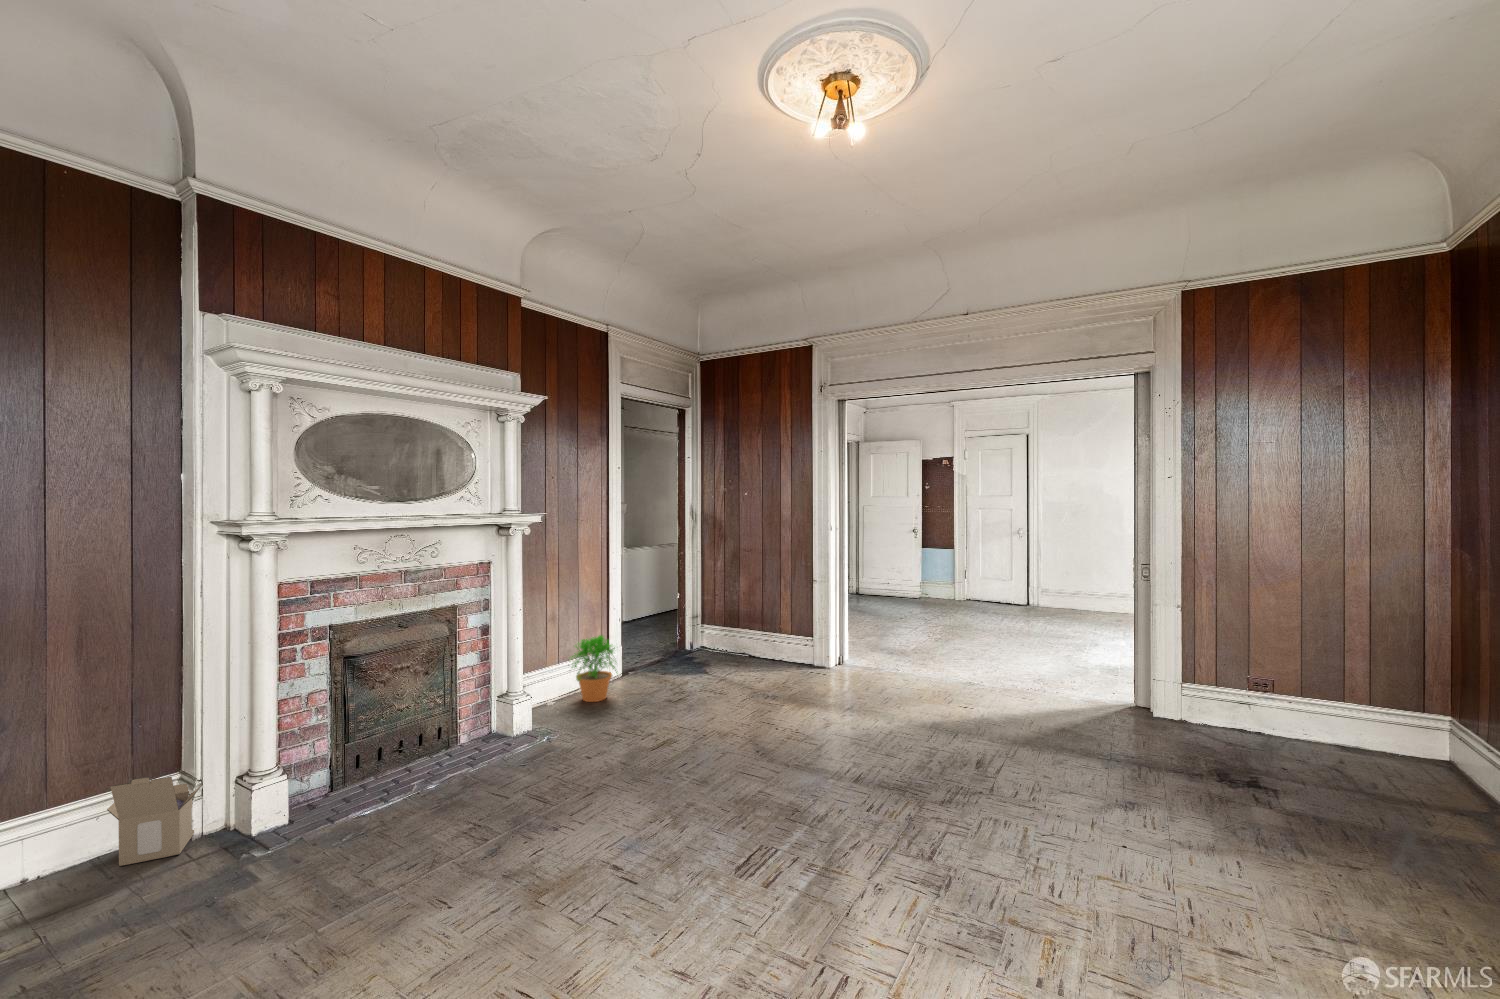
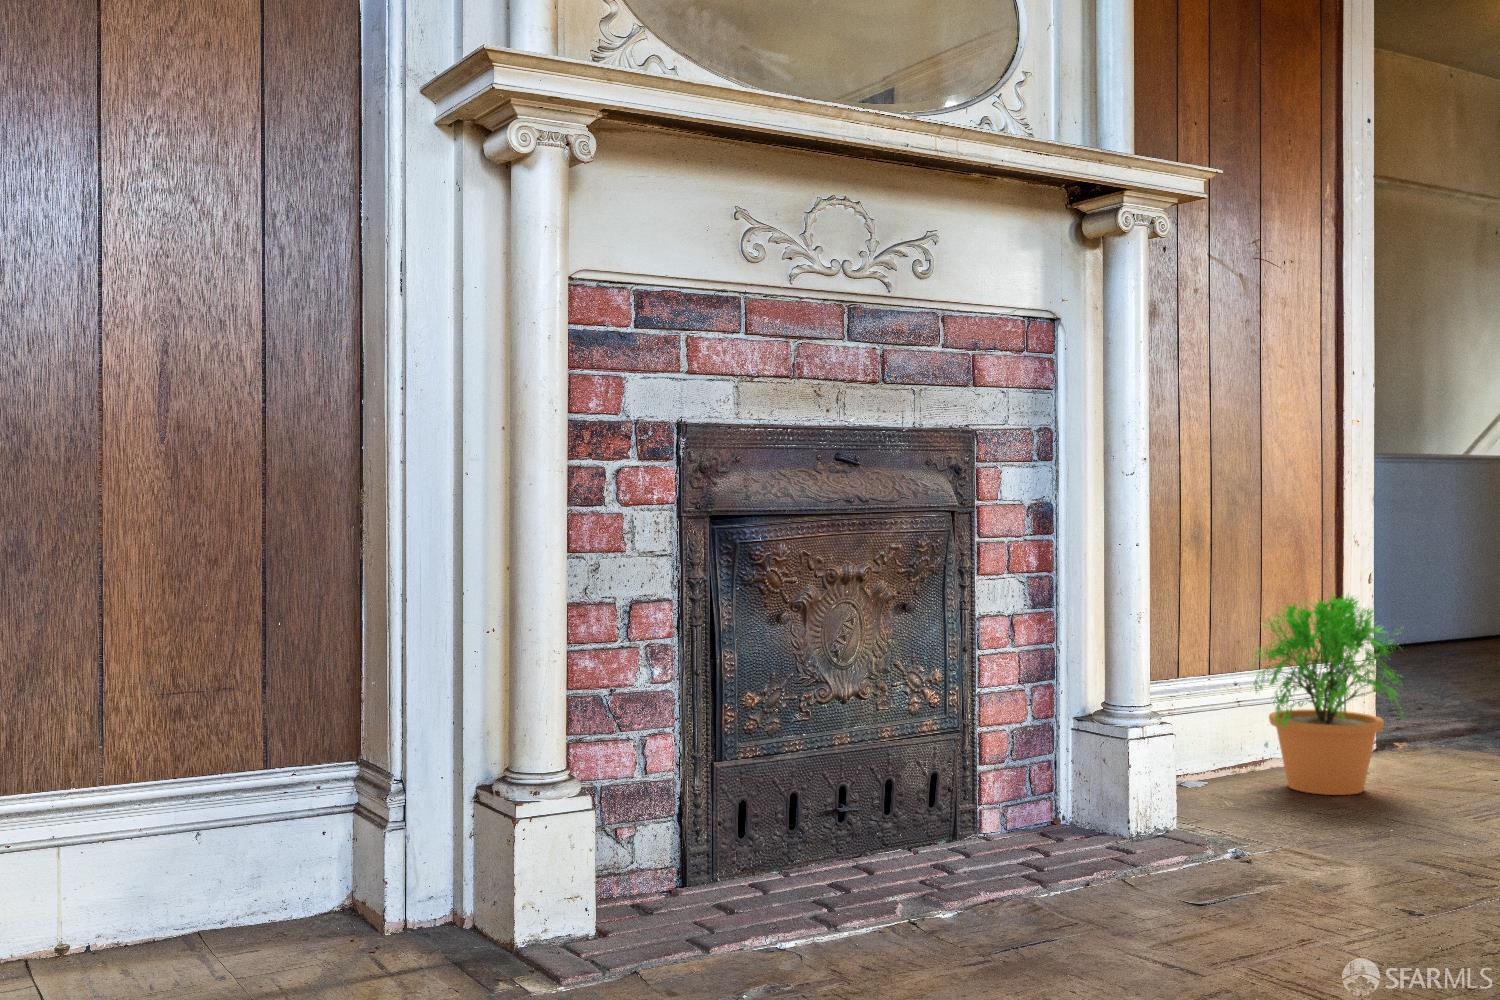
cardboard box: present [107,777,203,866] -> none [216,728,405,957]

